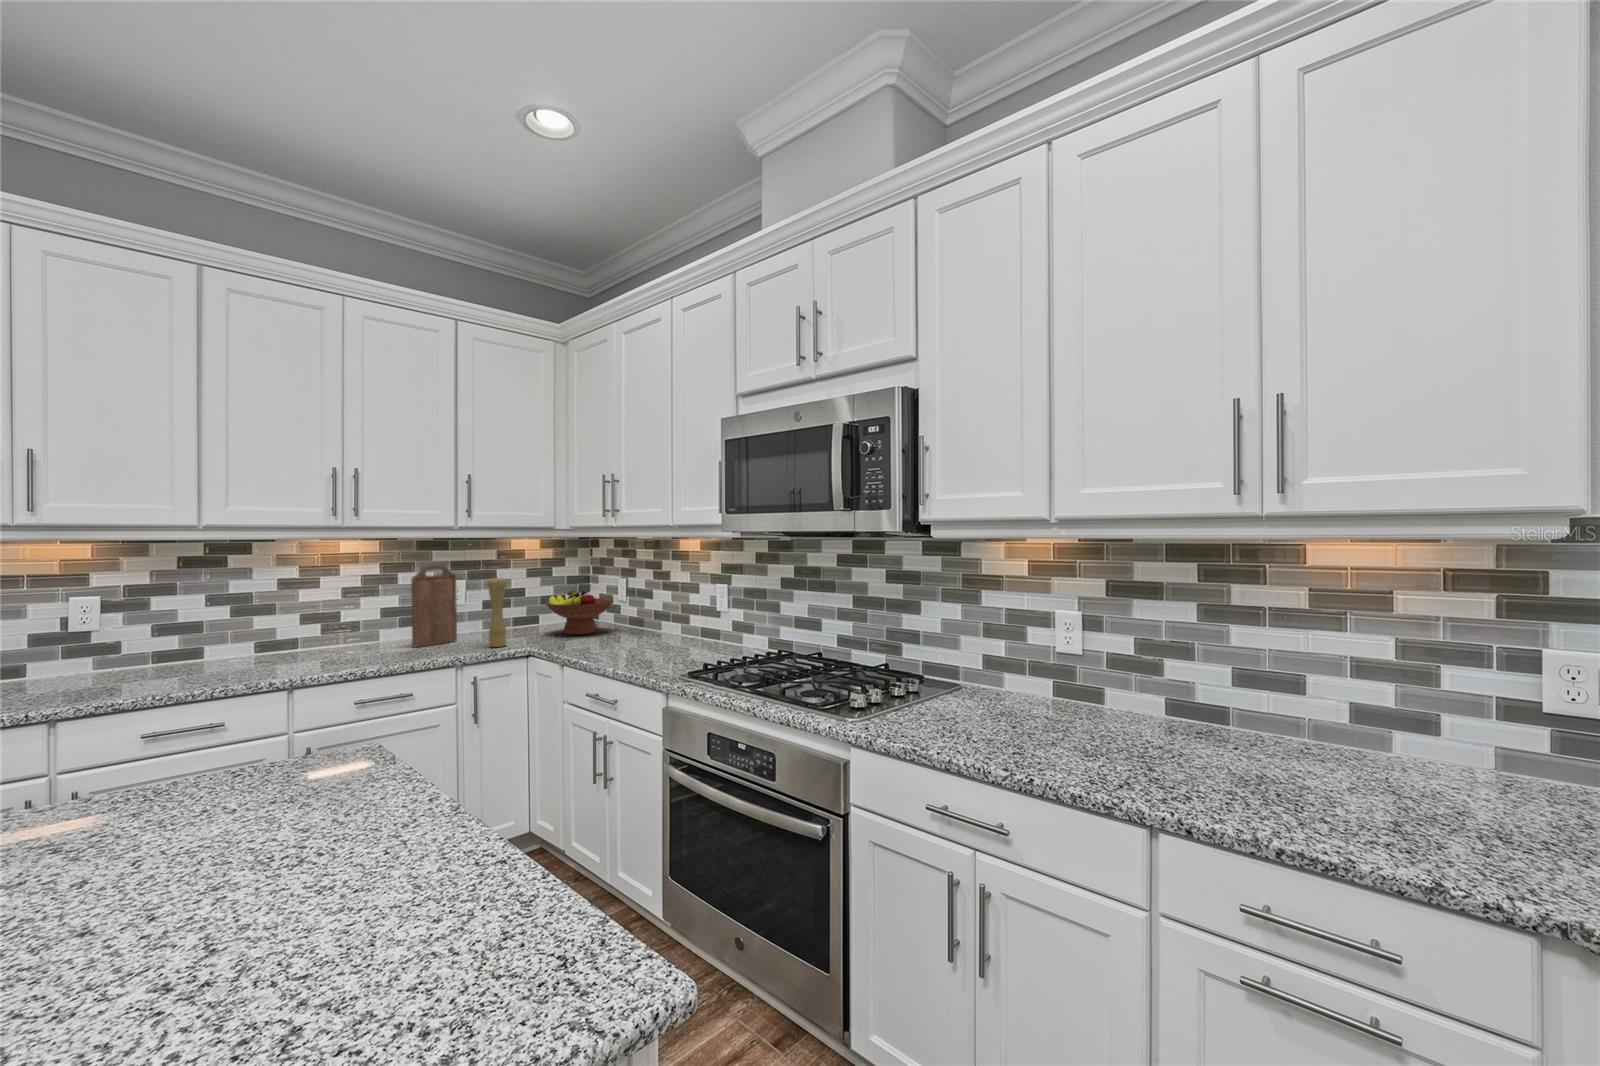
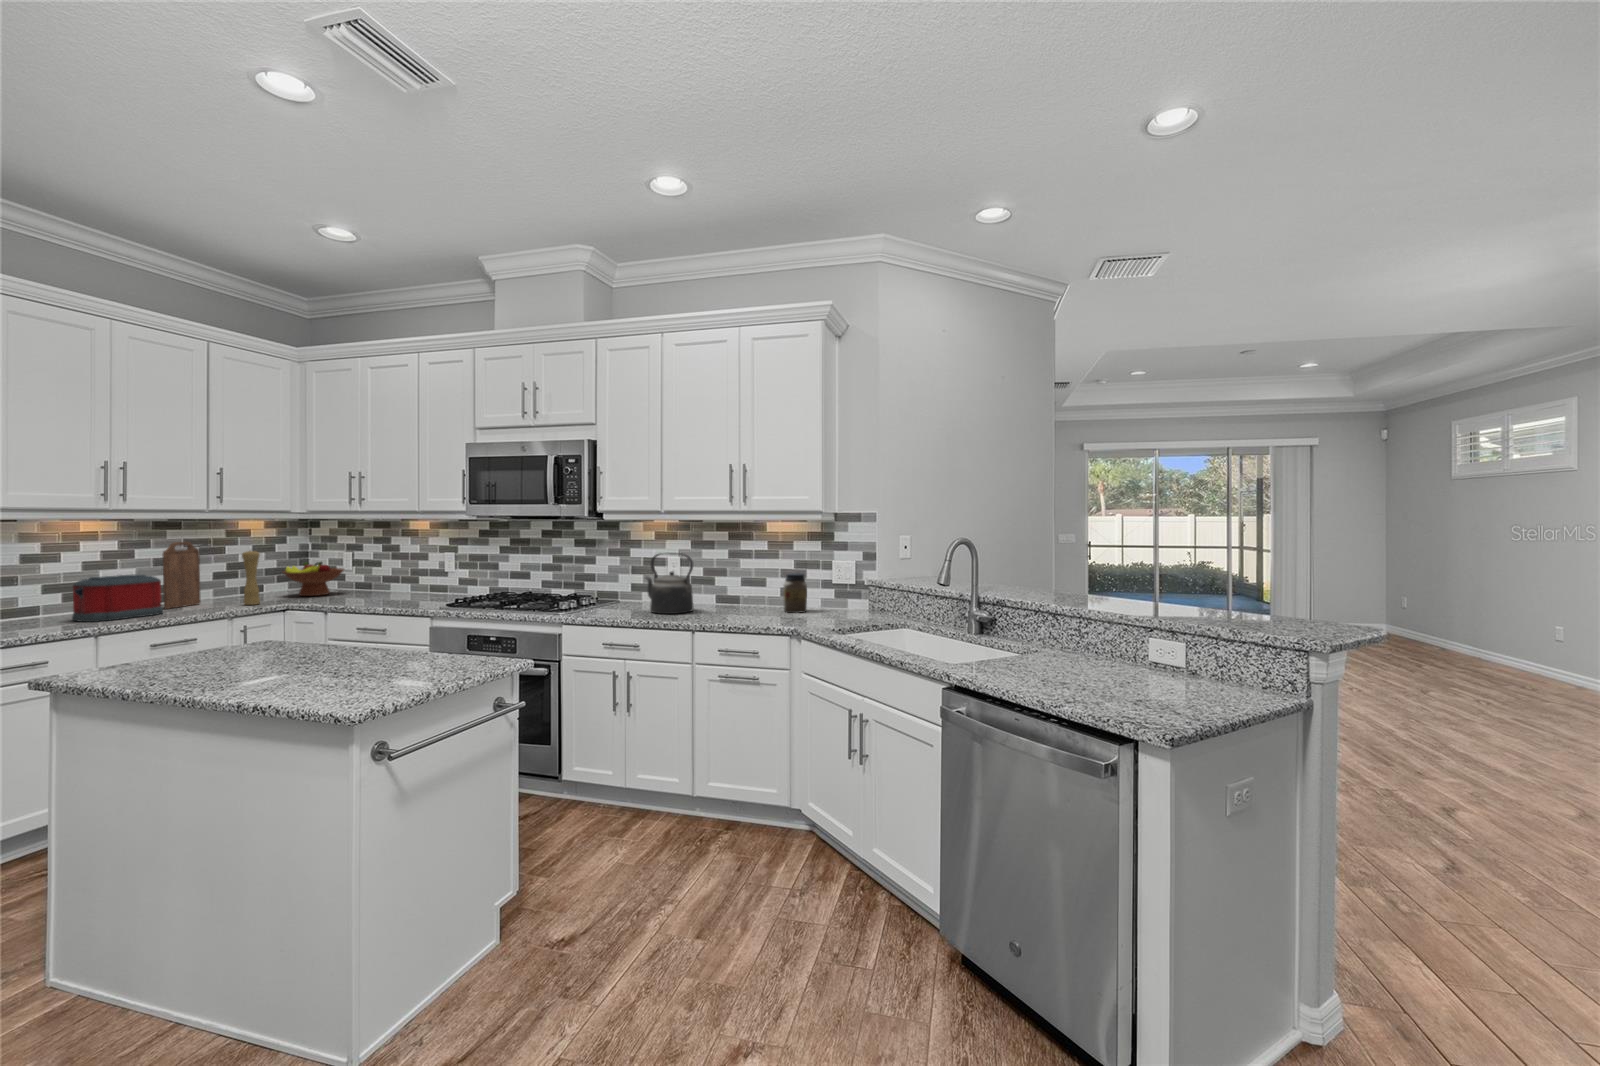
toaster: none [299,606,396,666] -> present [72,575,163,622]
kettle: none [1010,608,1124,749] -> present [644,553,693,614]
jar: none [1375,677,1467,793] -> present [783,573,807,613]

